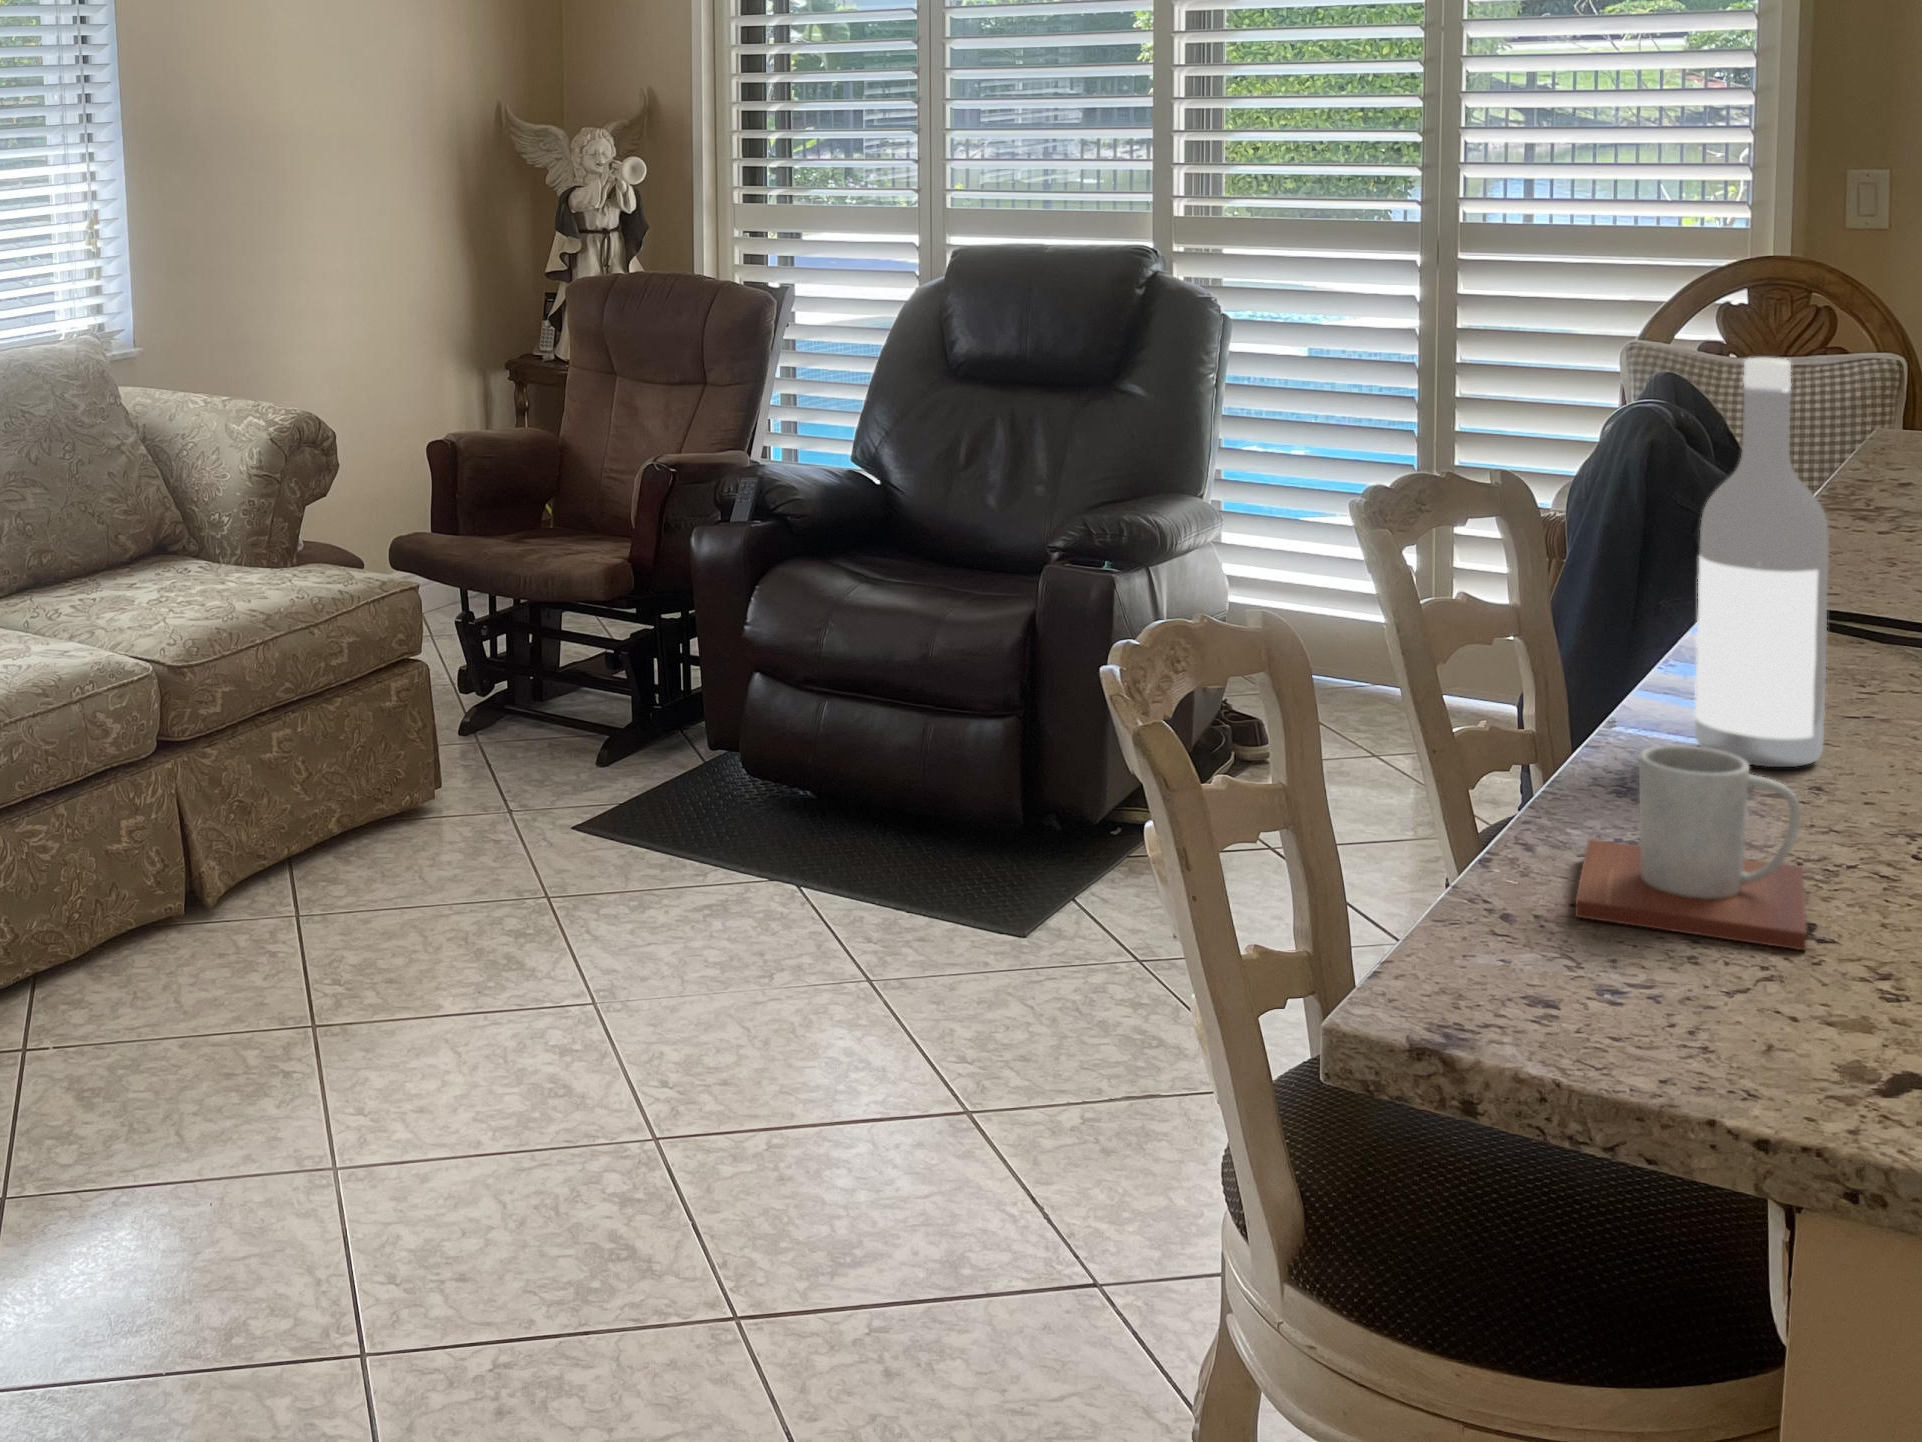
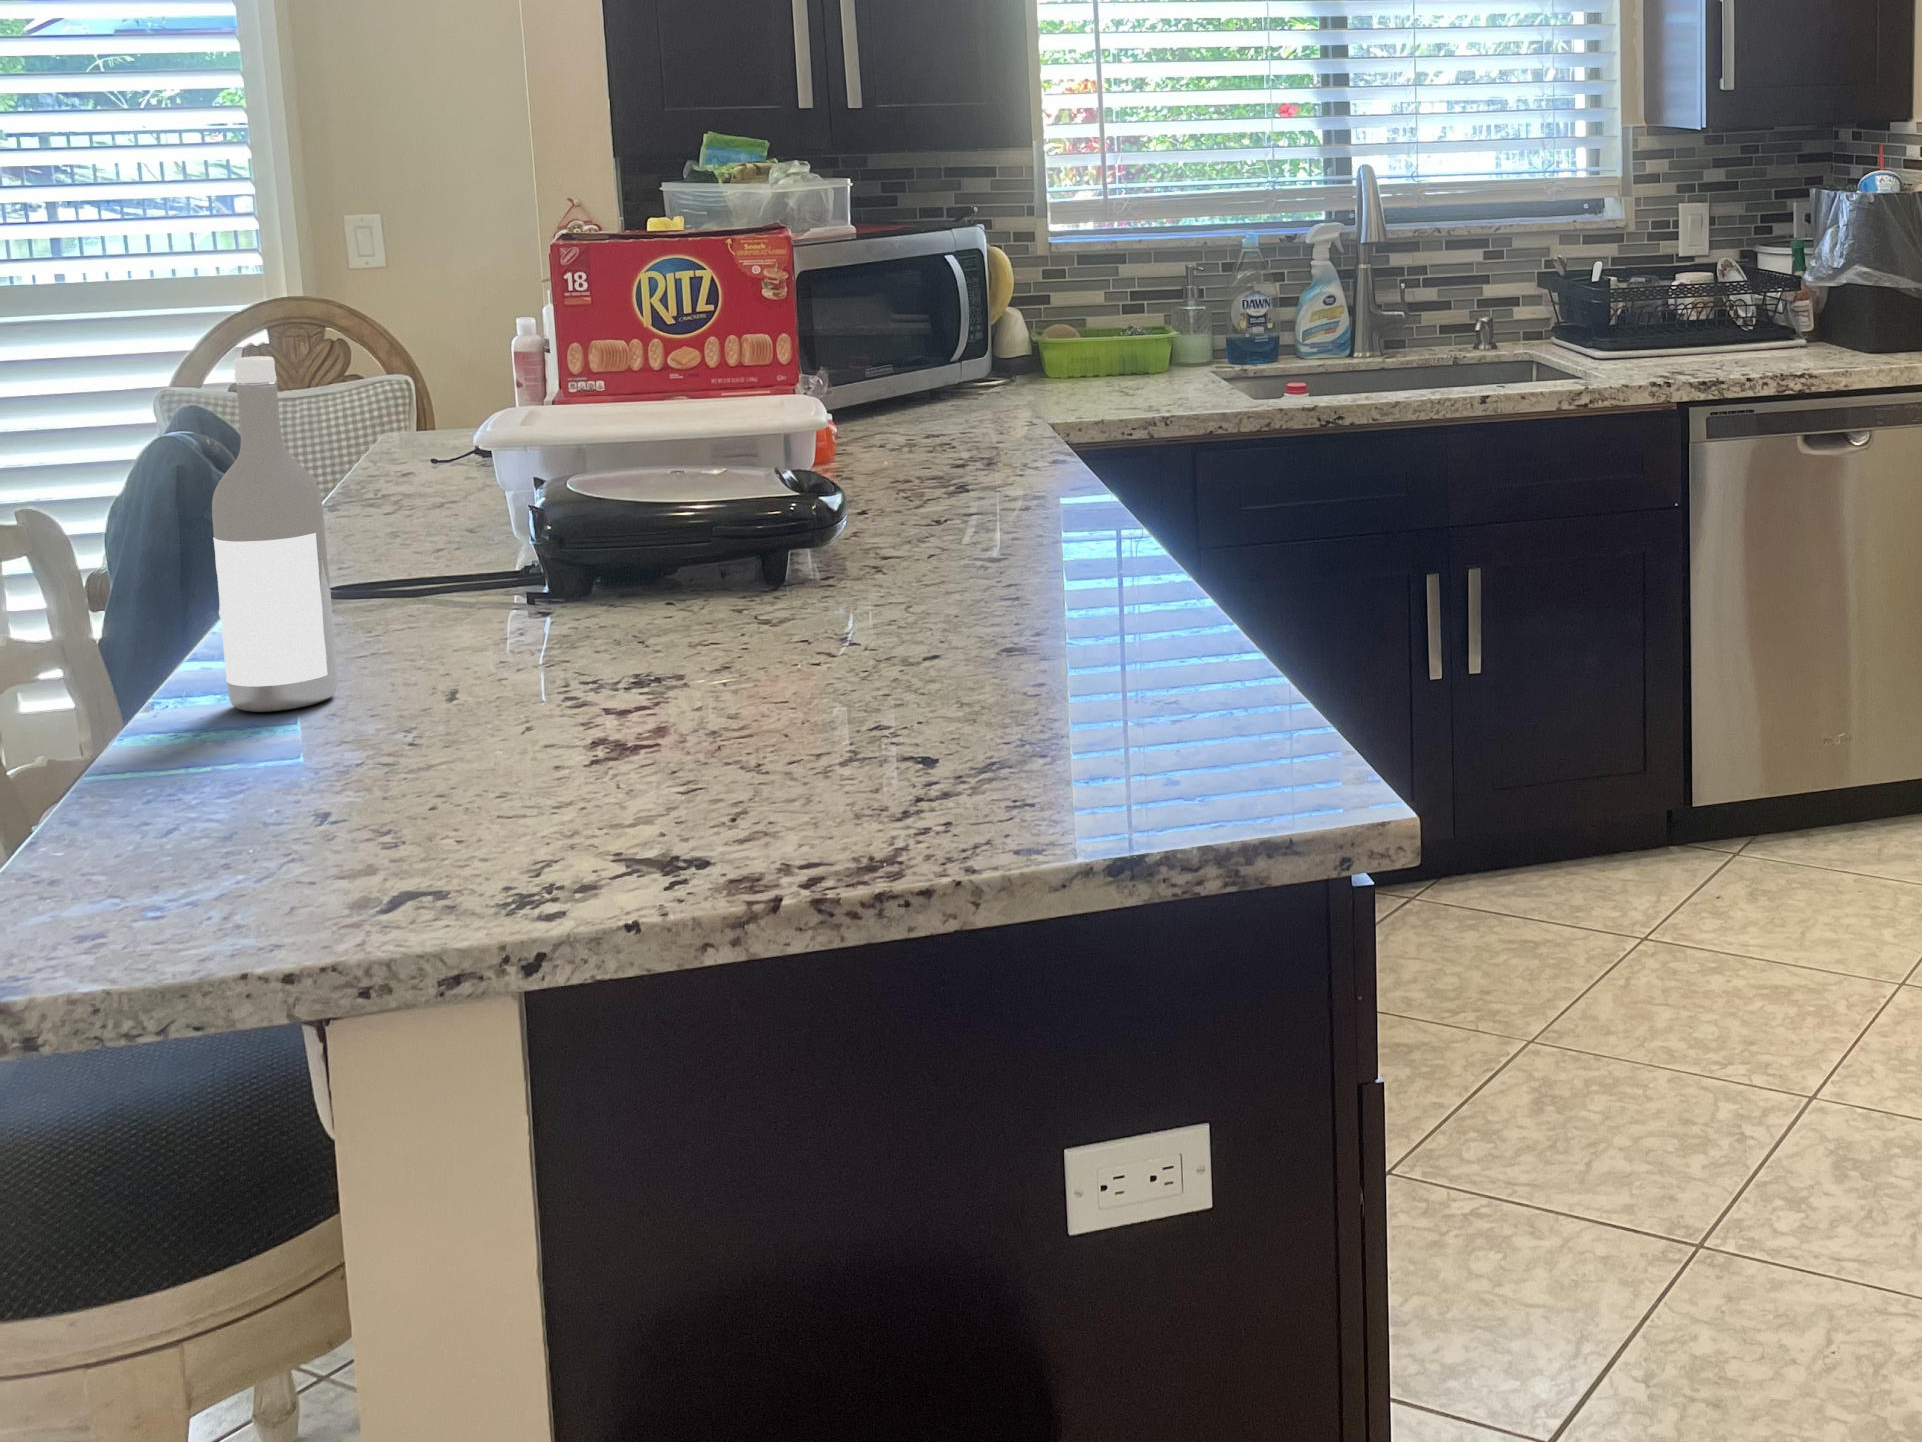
mug: present [1575,745,1807,950] -> none [119,689,324,865]

